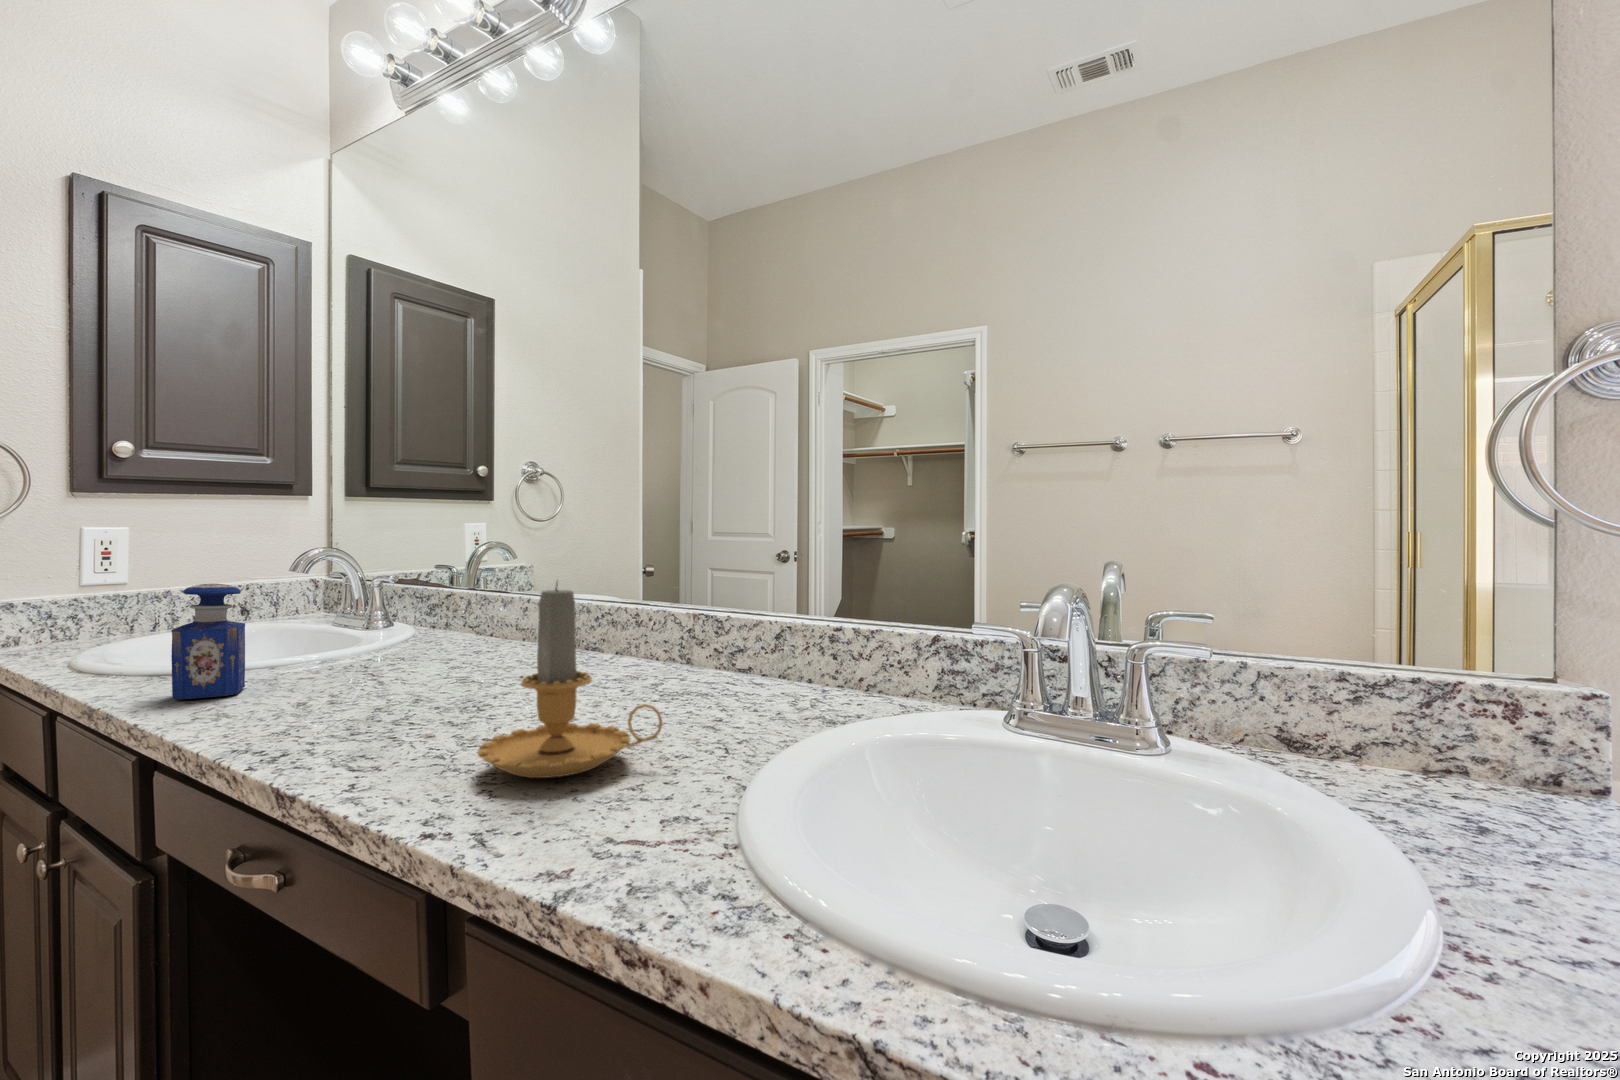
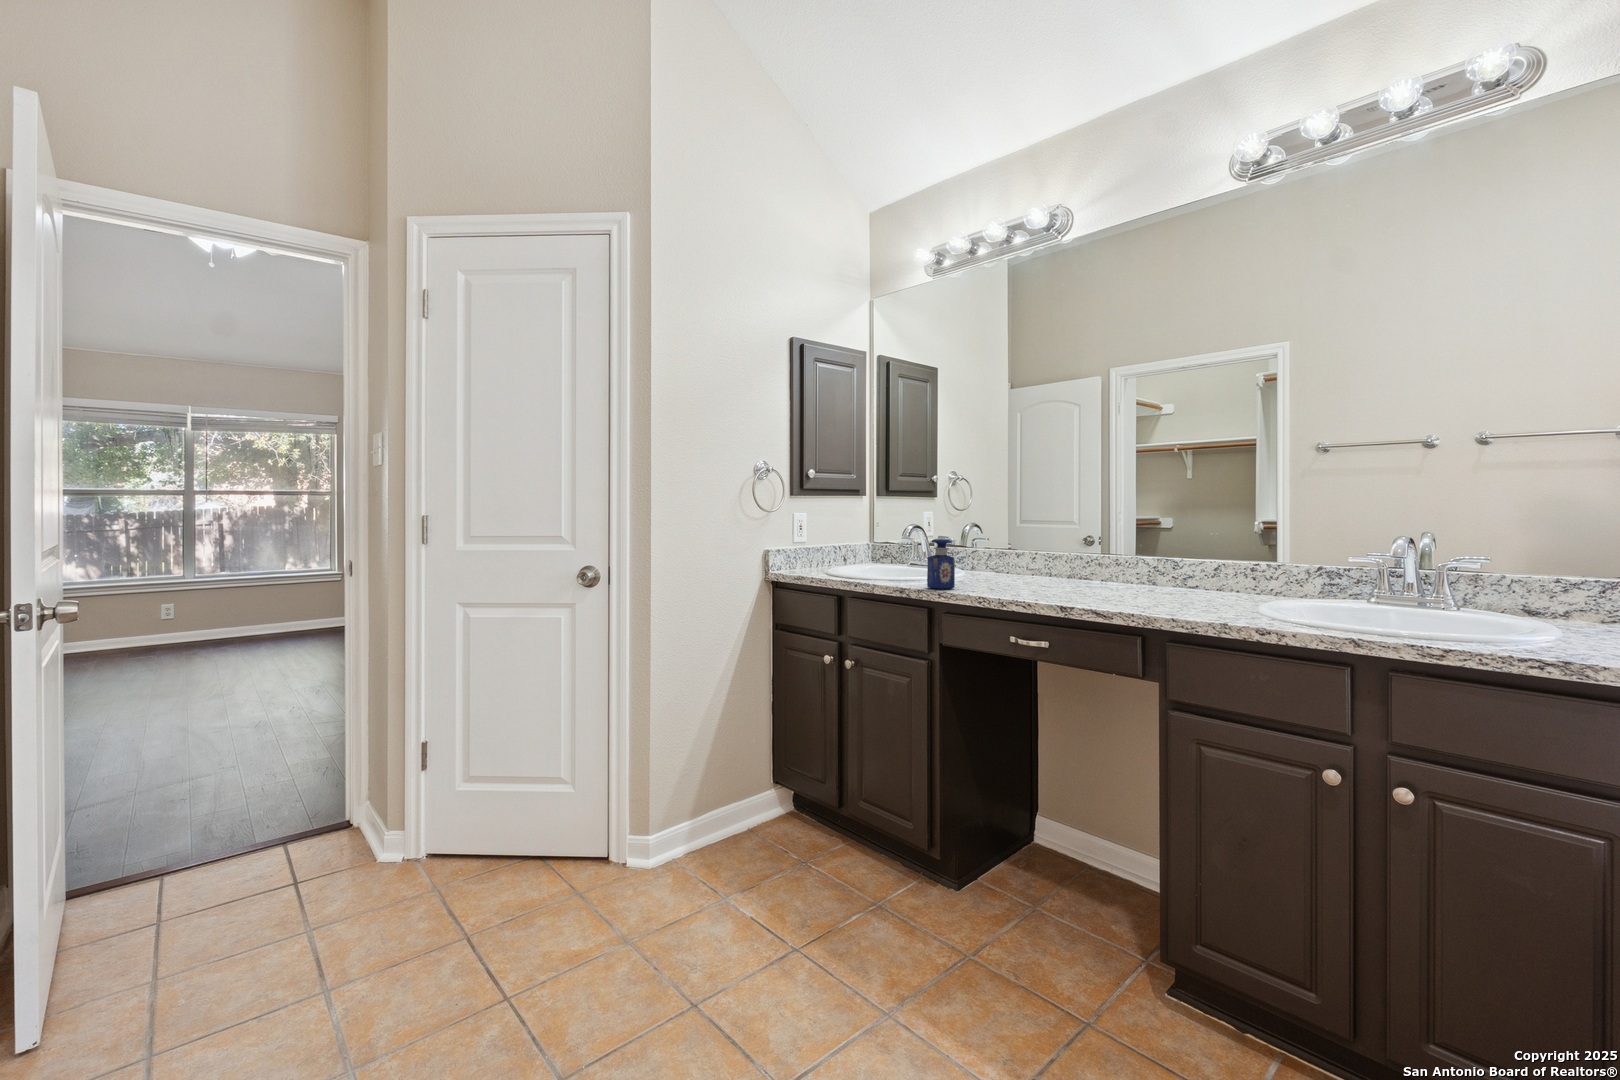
candle: present [478,584,662,778] -> none [1134,532,1210,608]

